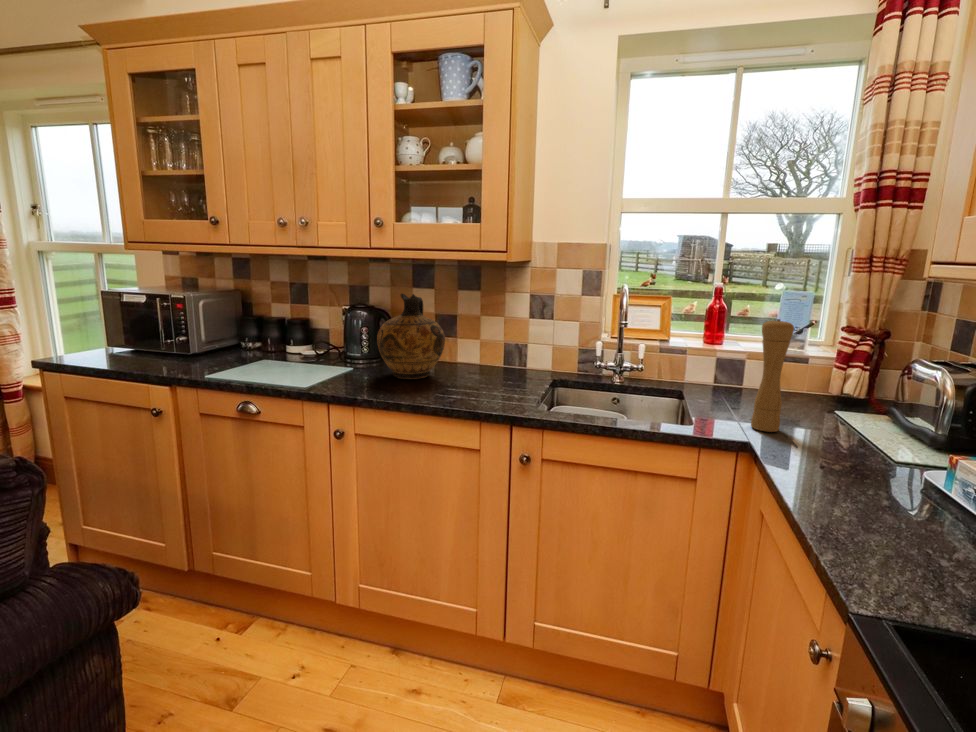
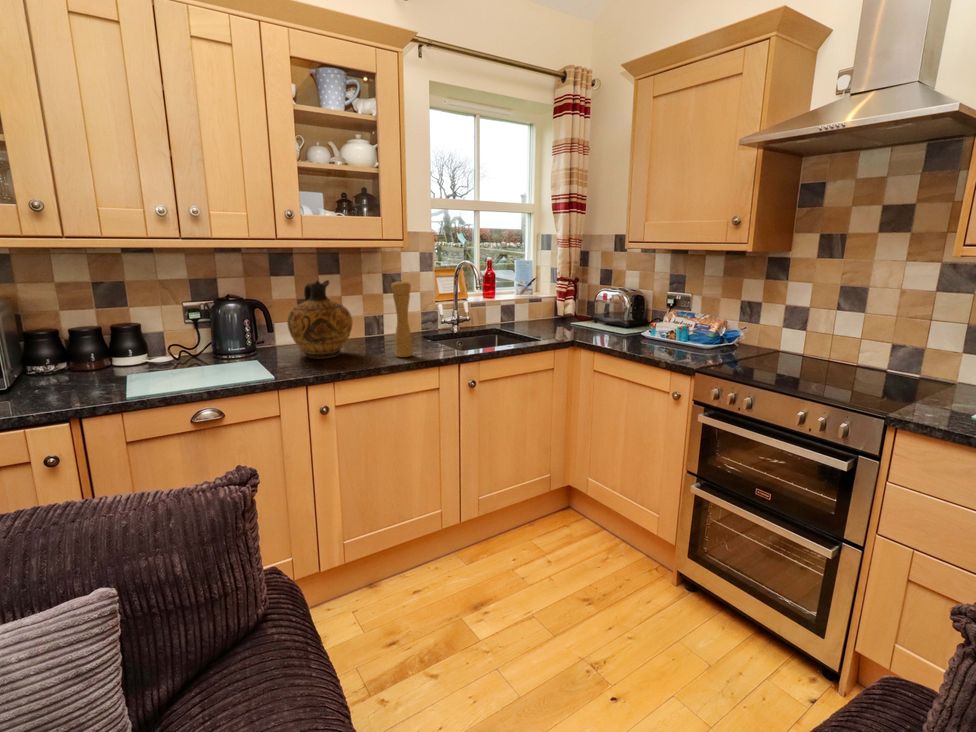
pepper mill: present [751,319,794,432] -> present [391,280,413,357]

